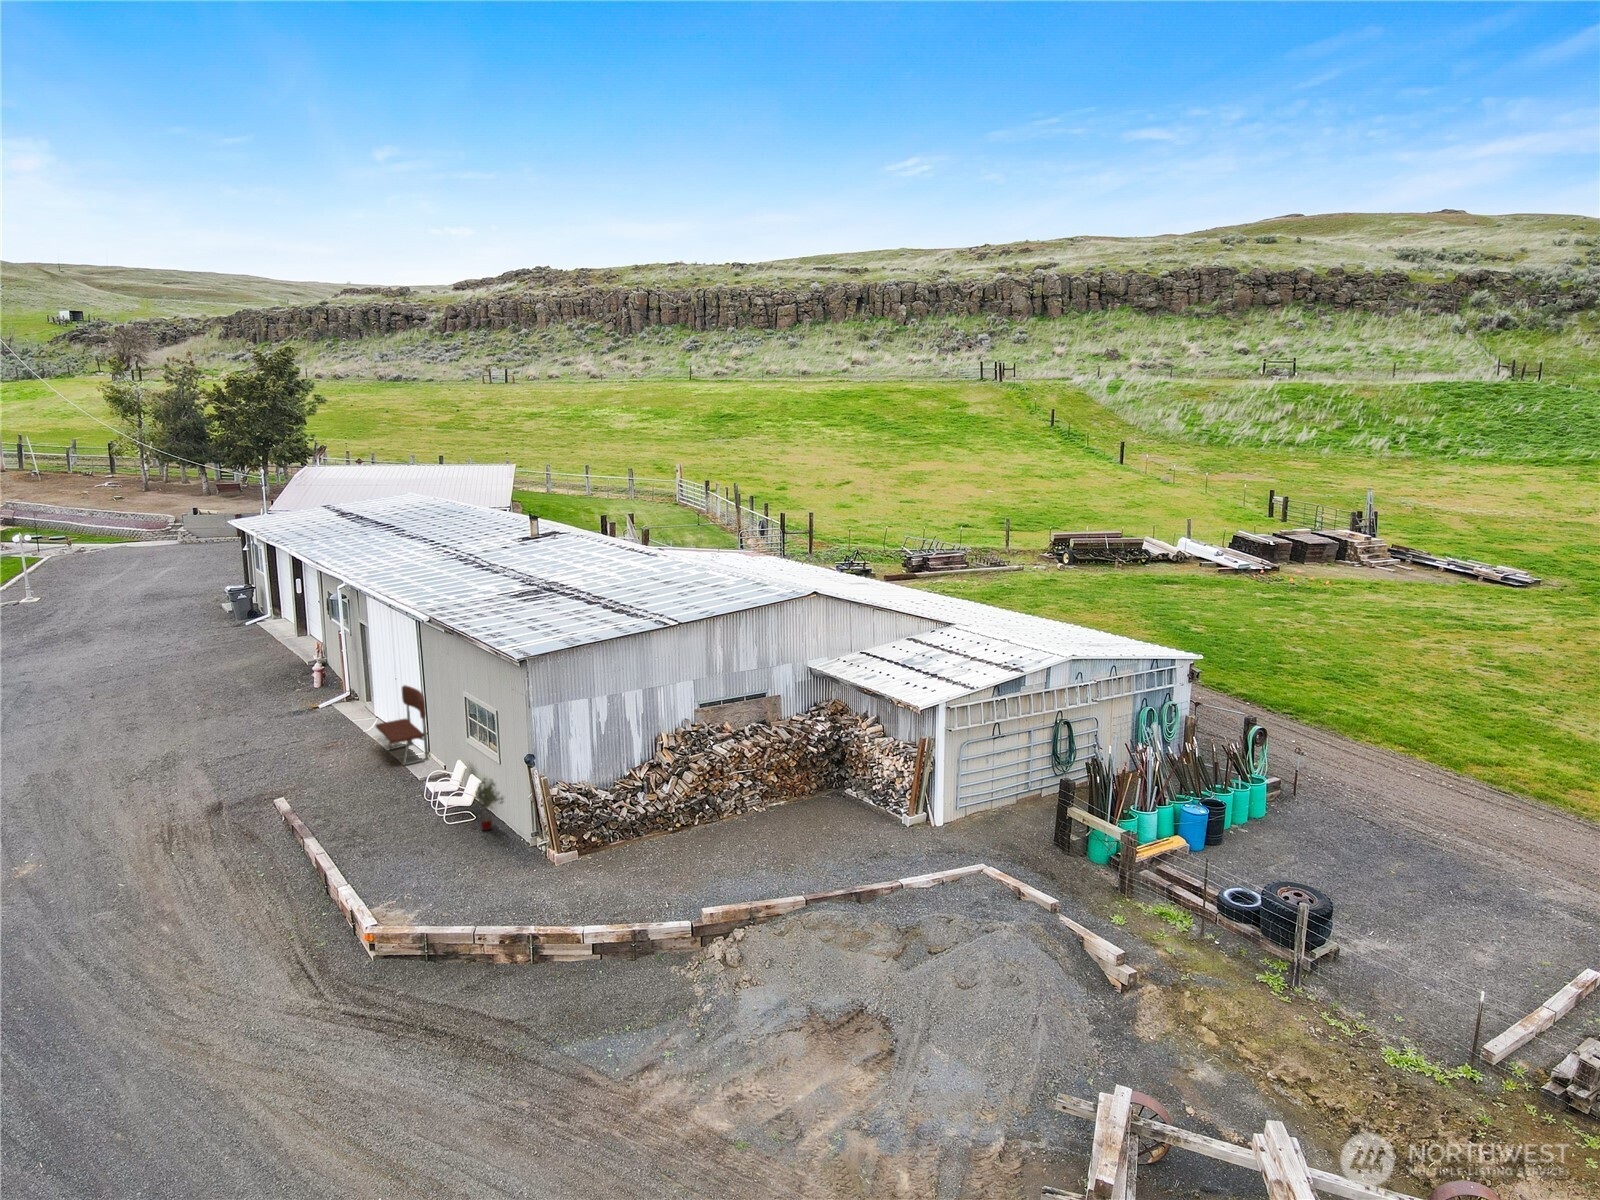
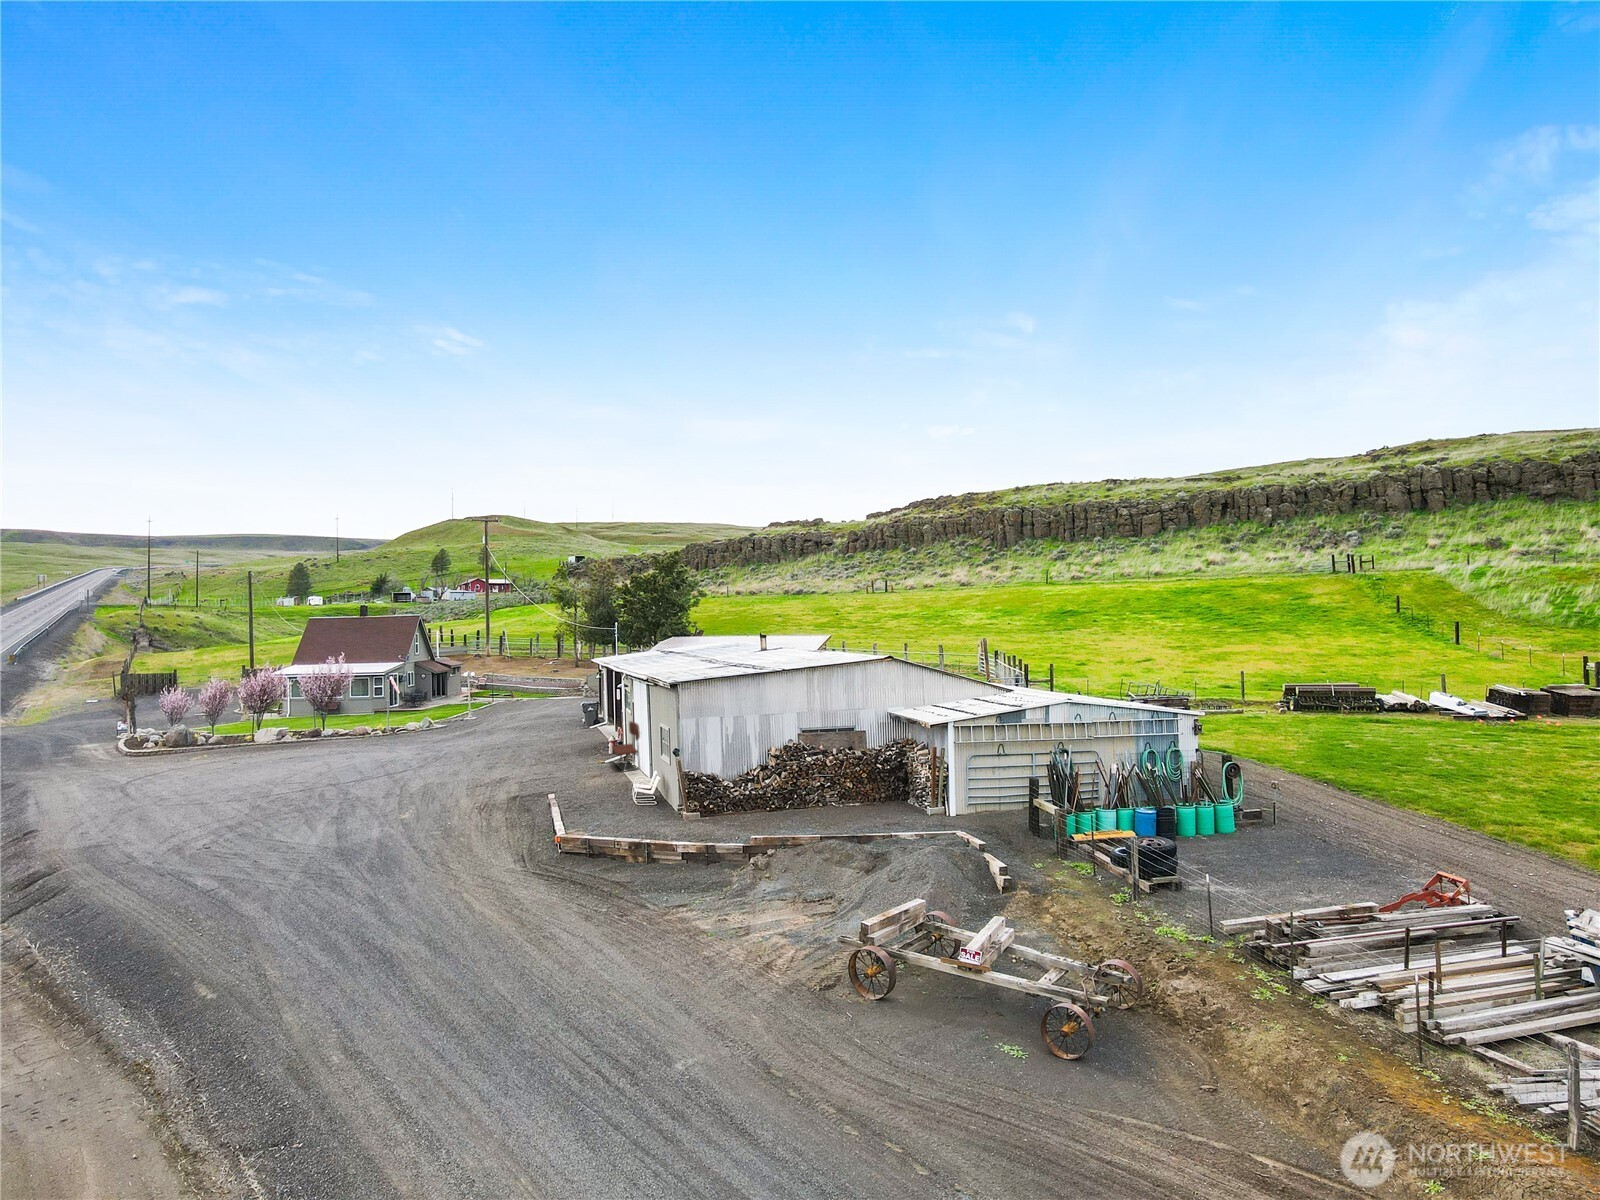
potted tree: present [476,779,504,830] -> none [647,767,667,803]

